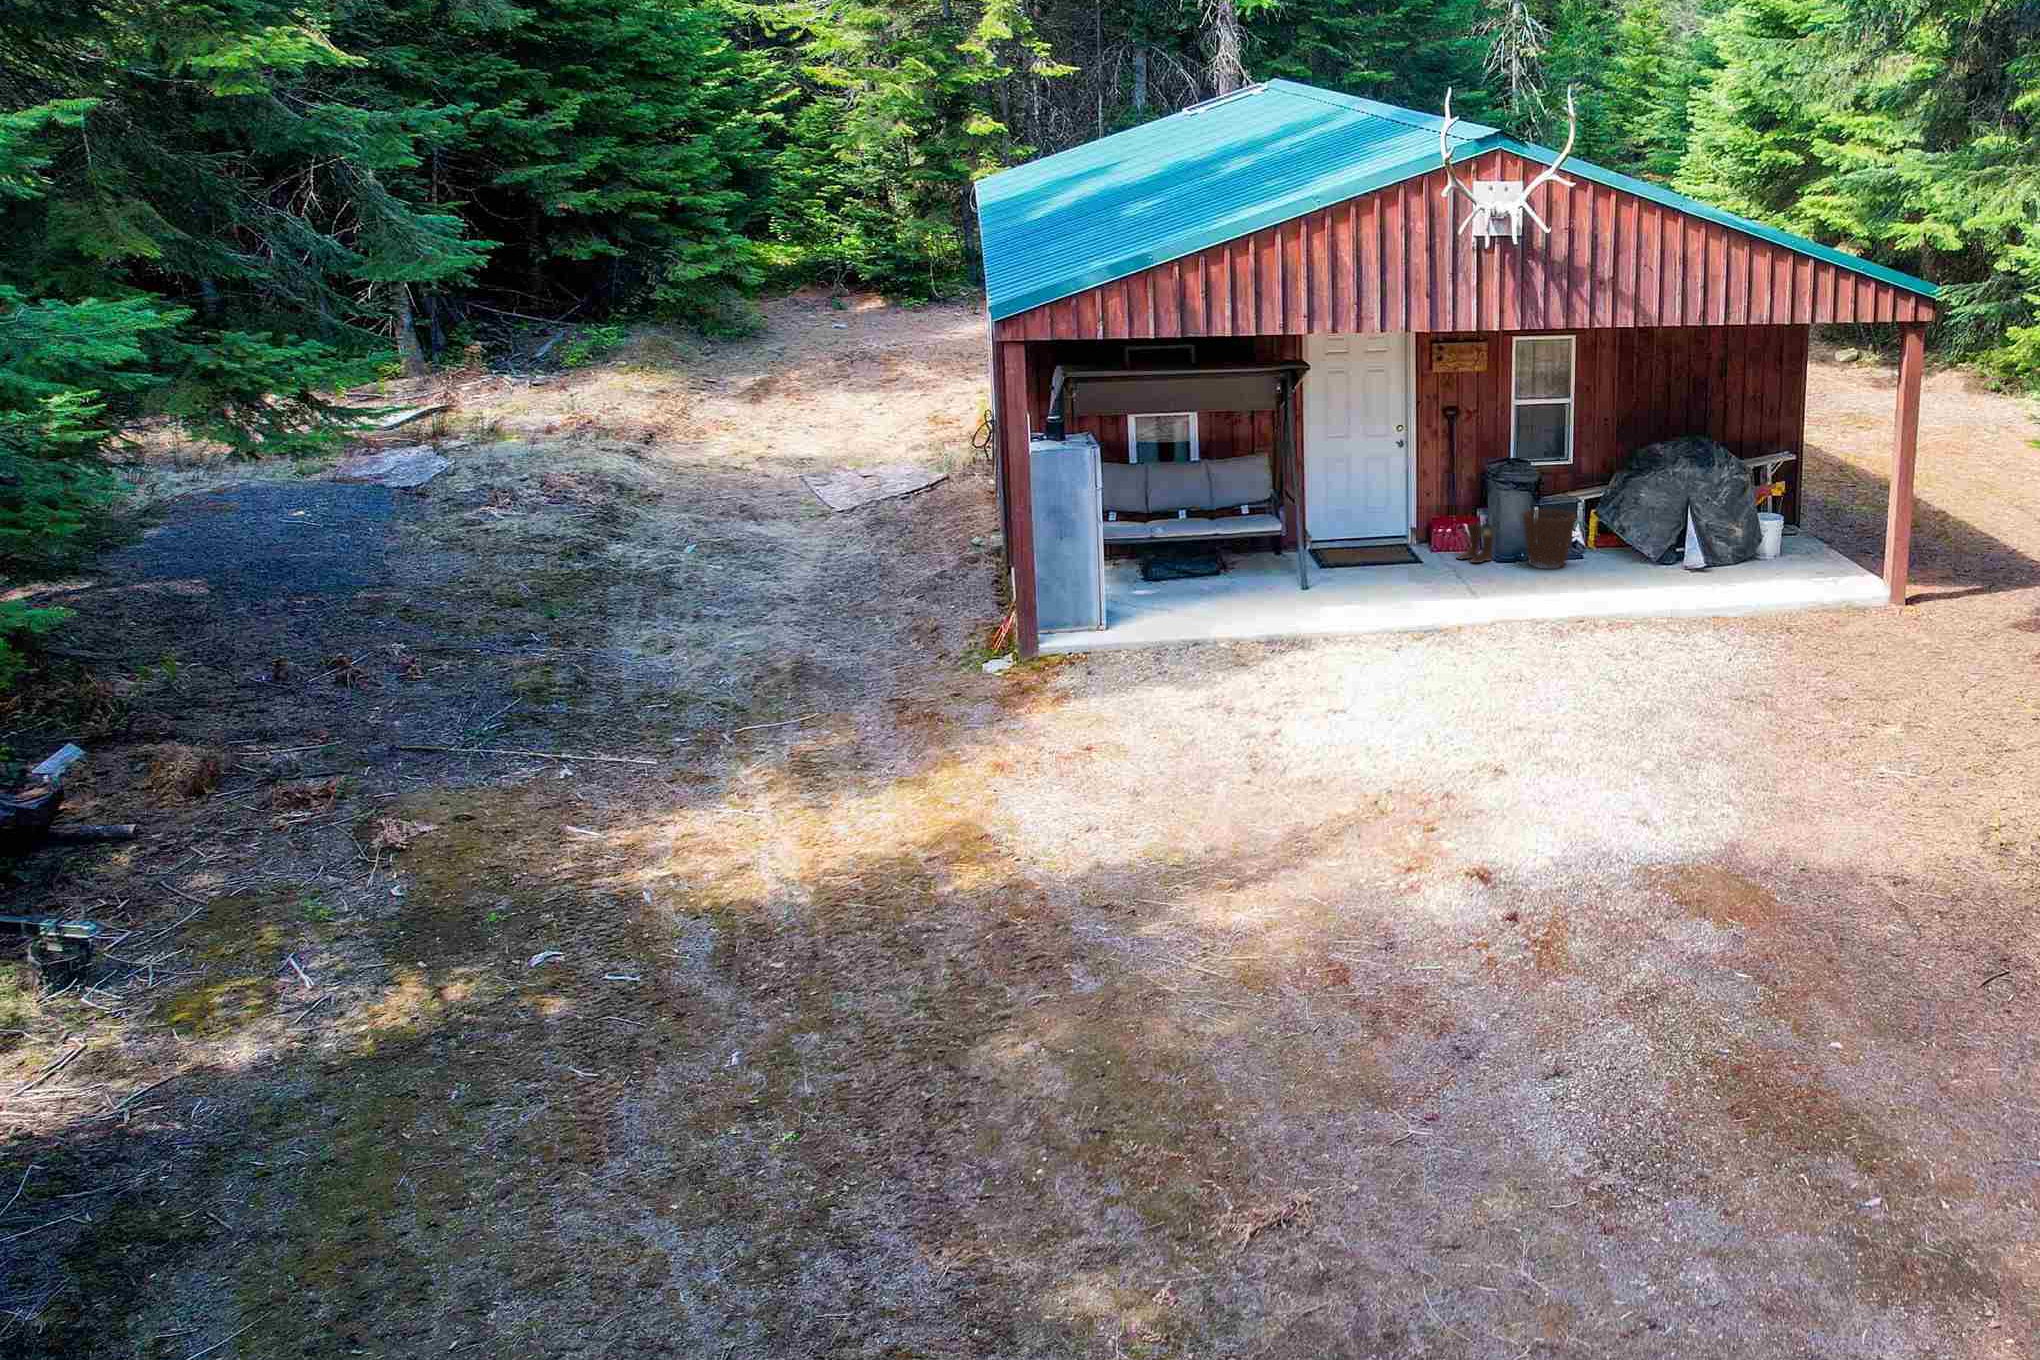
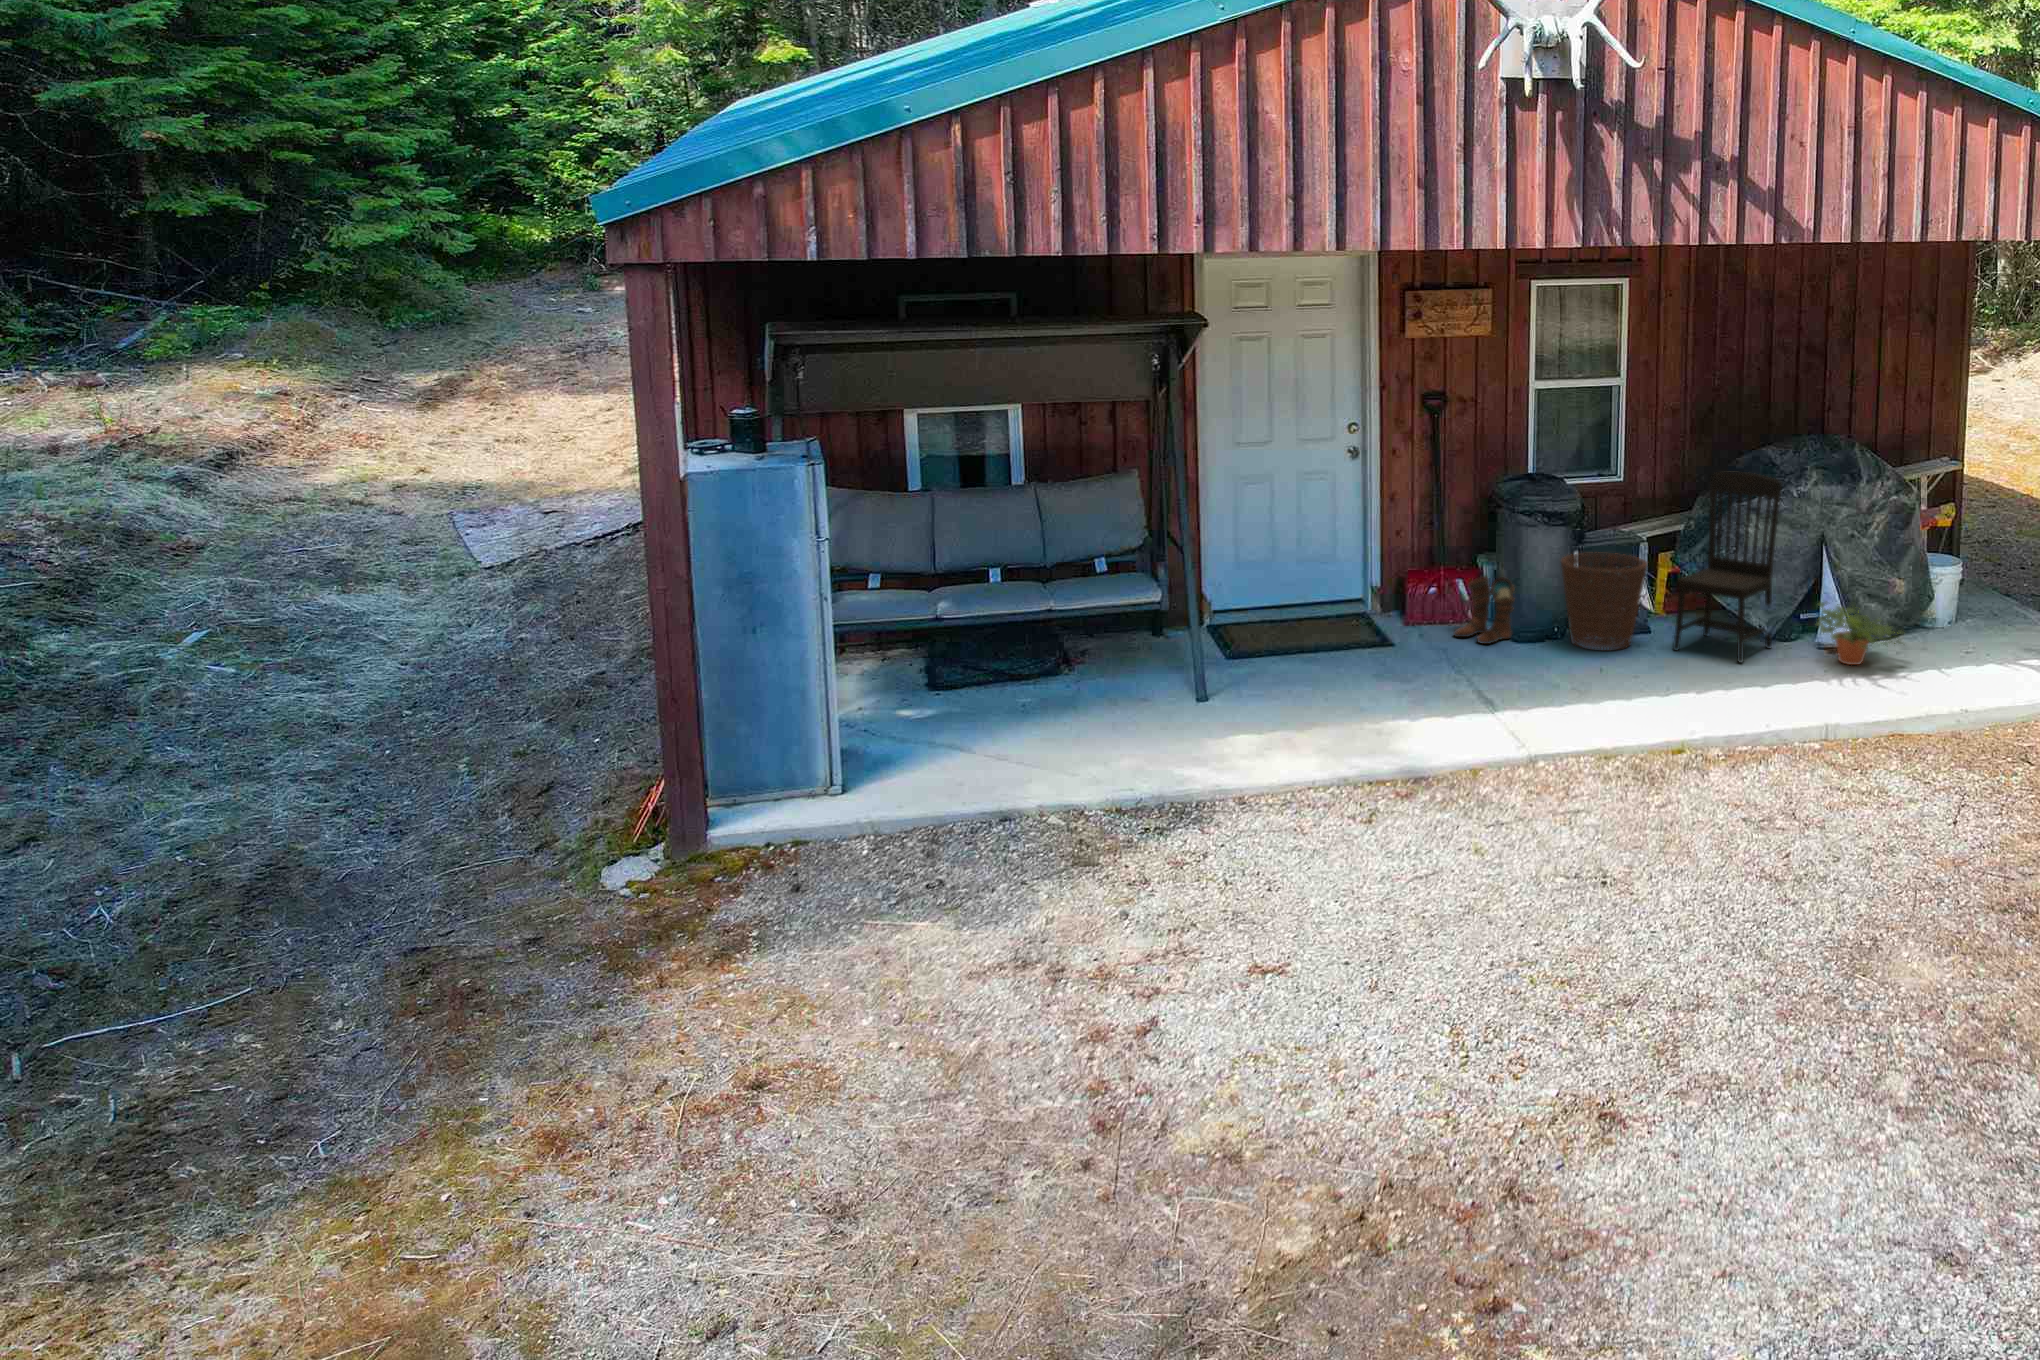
chair: none [1590,460,1660,577] -> present [1673,472,1782,662]
potted plant: none [1676,542,1734,580] -> present [1817,601,1901,665]

